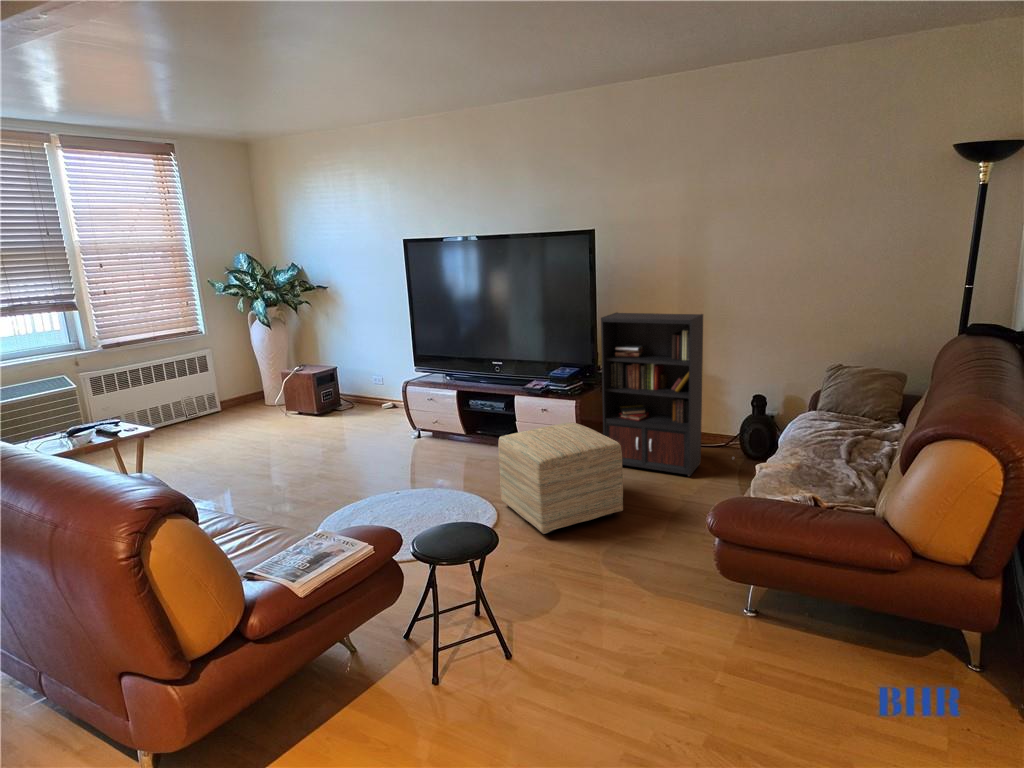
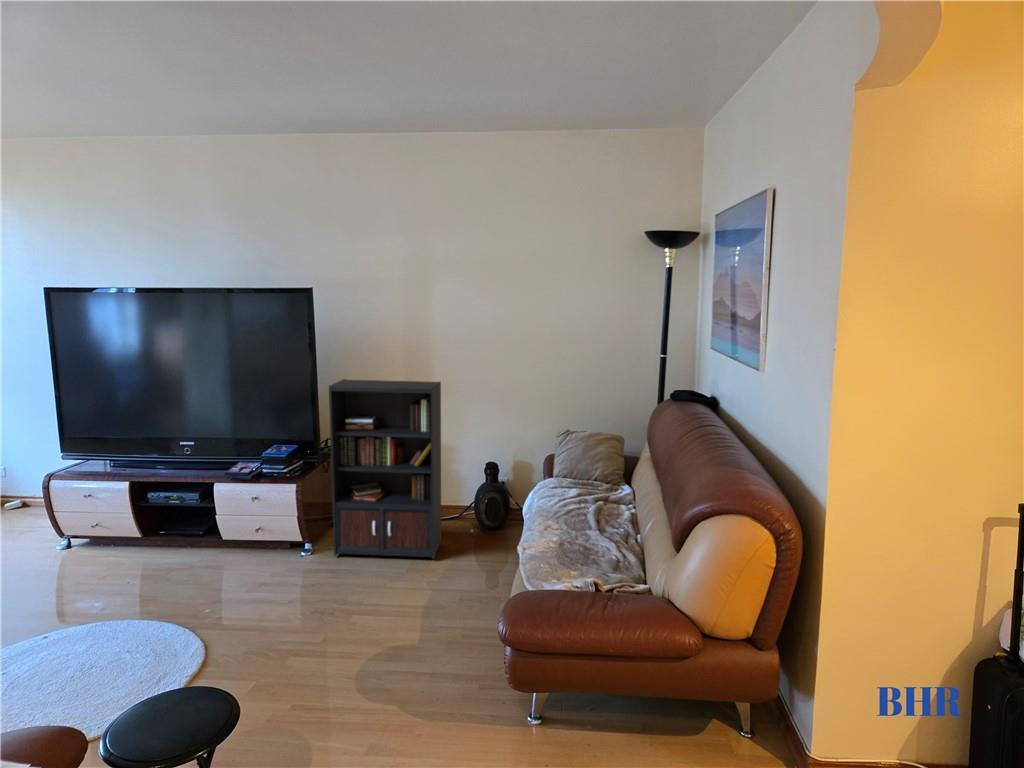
ottoman: present [498,422,623,534] -> none [203,514,371,670]

